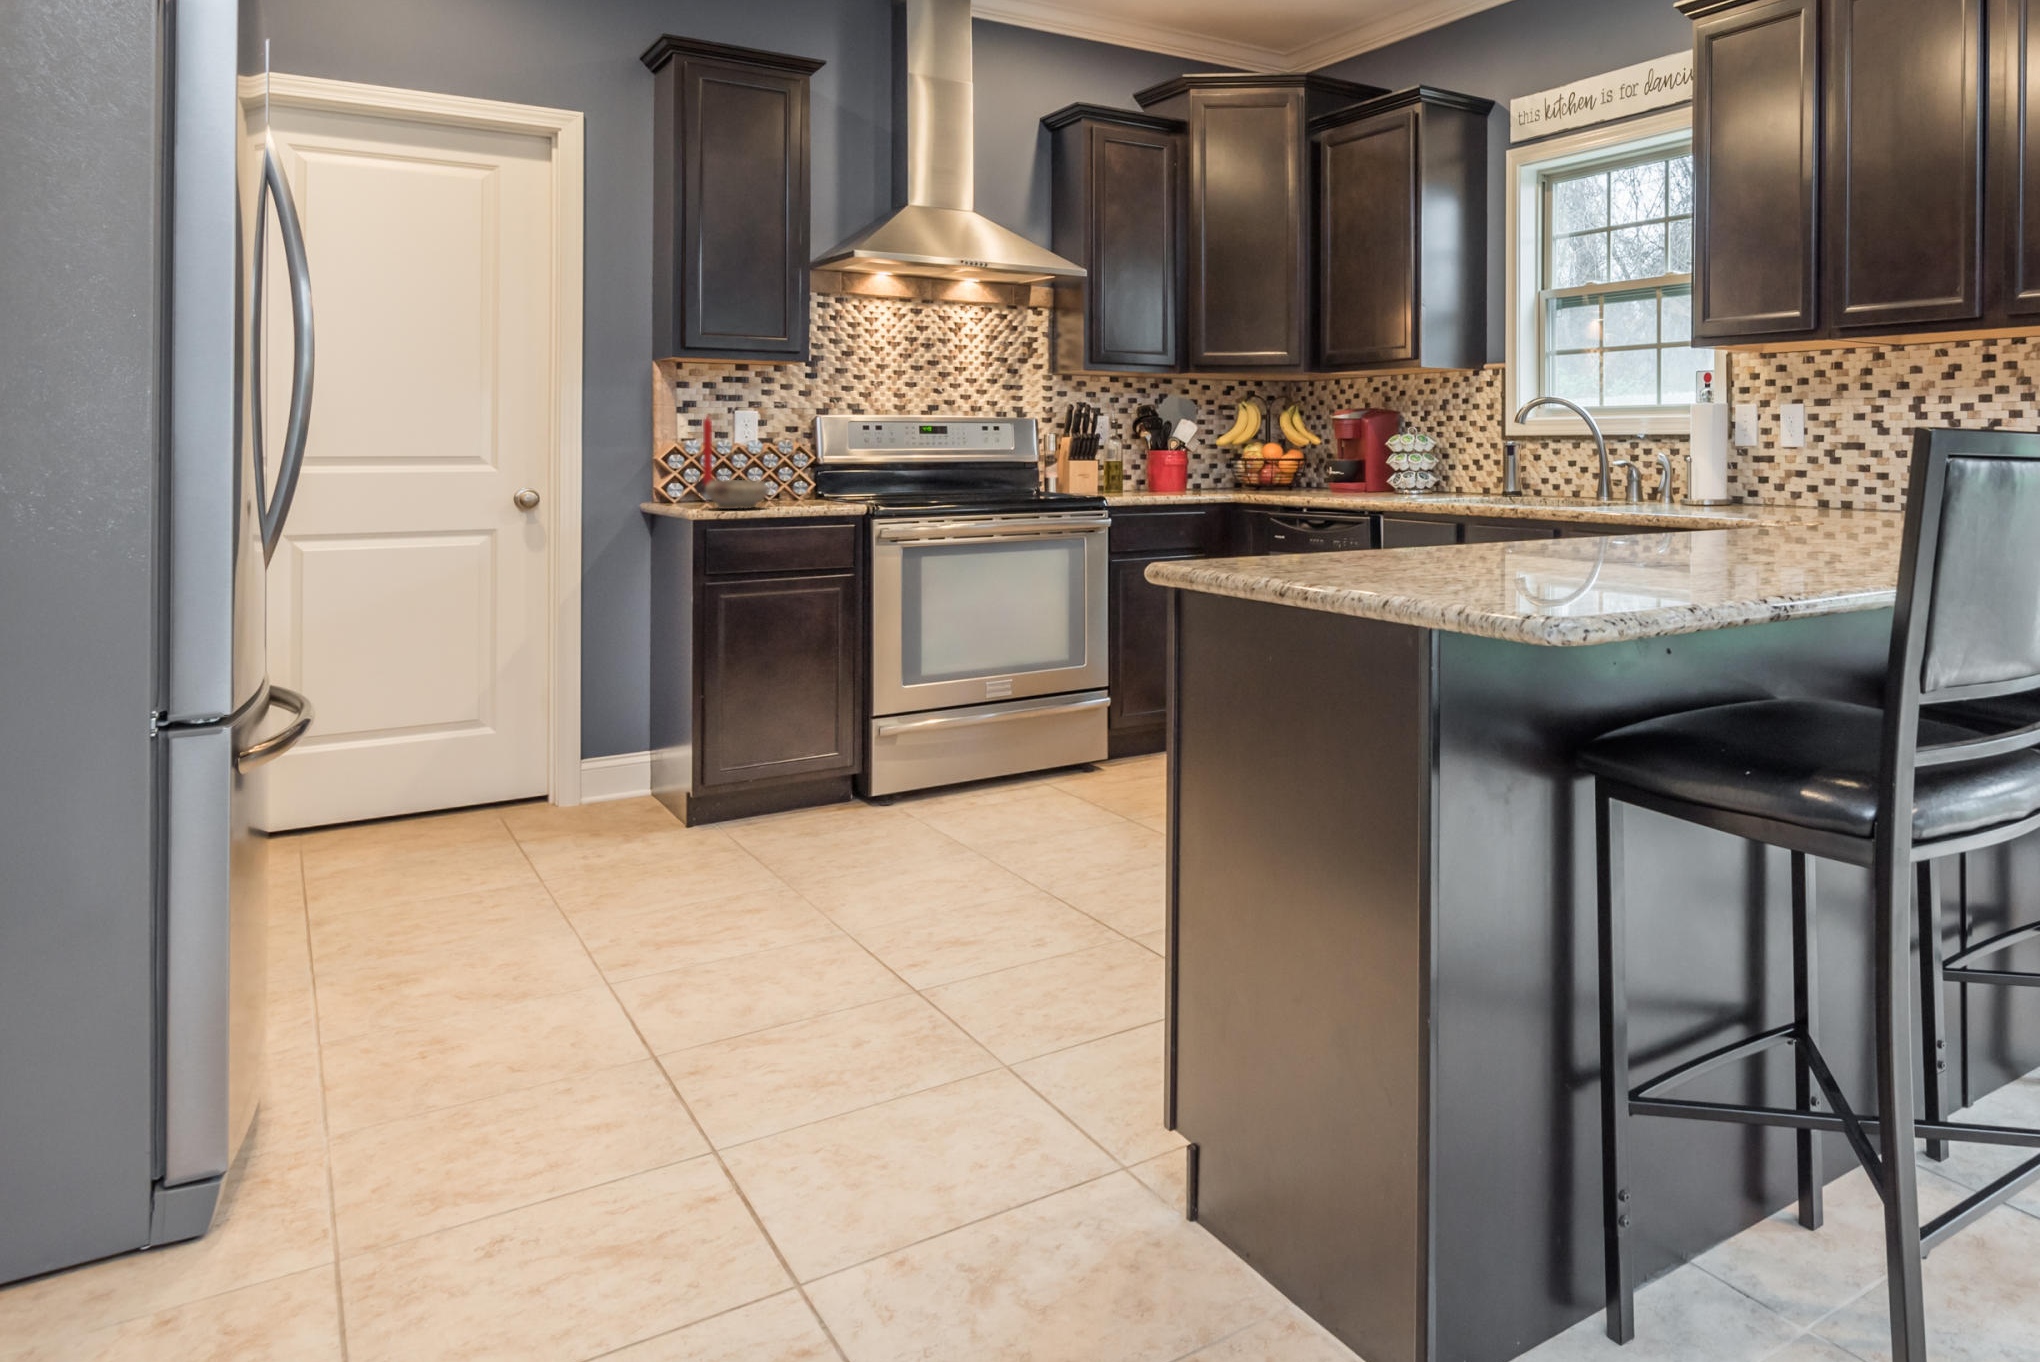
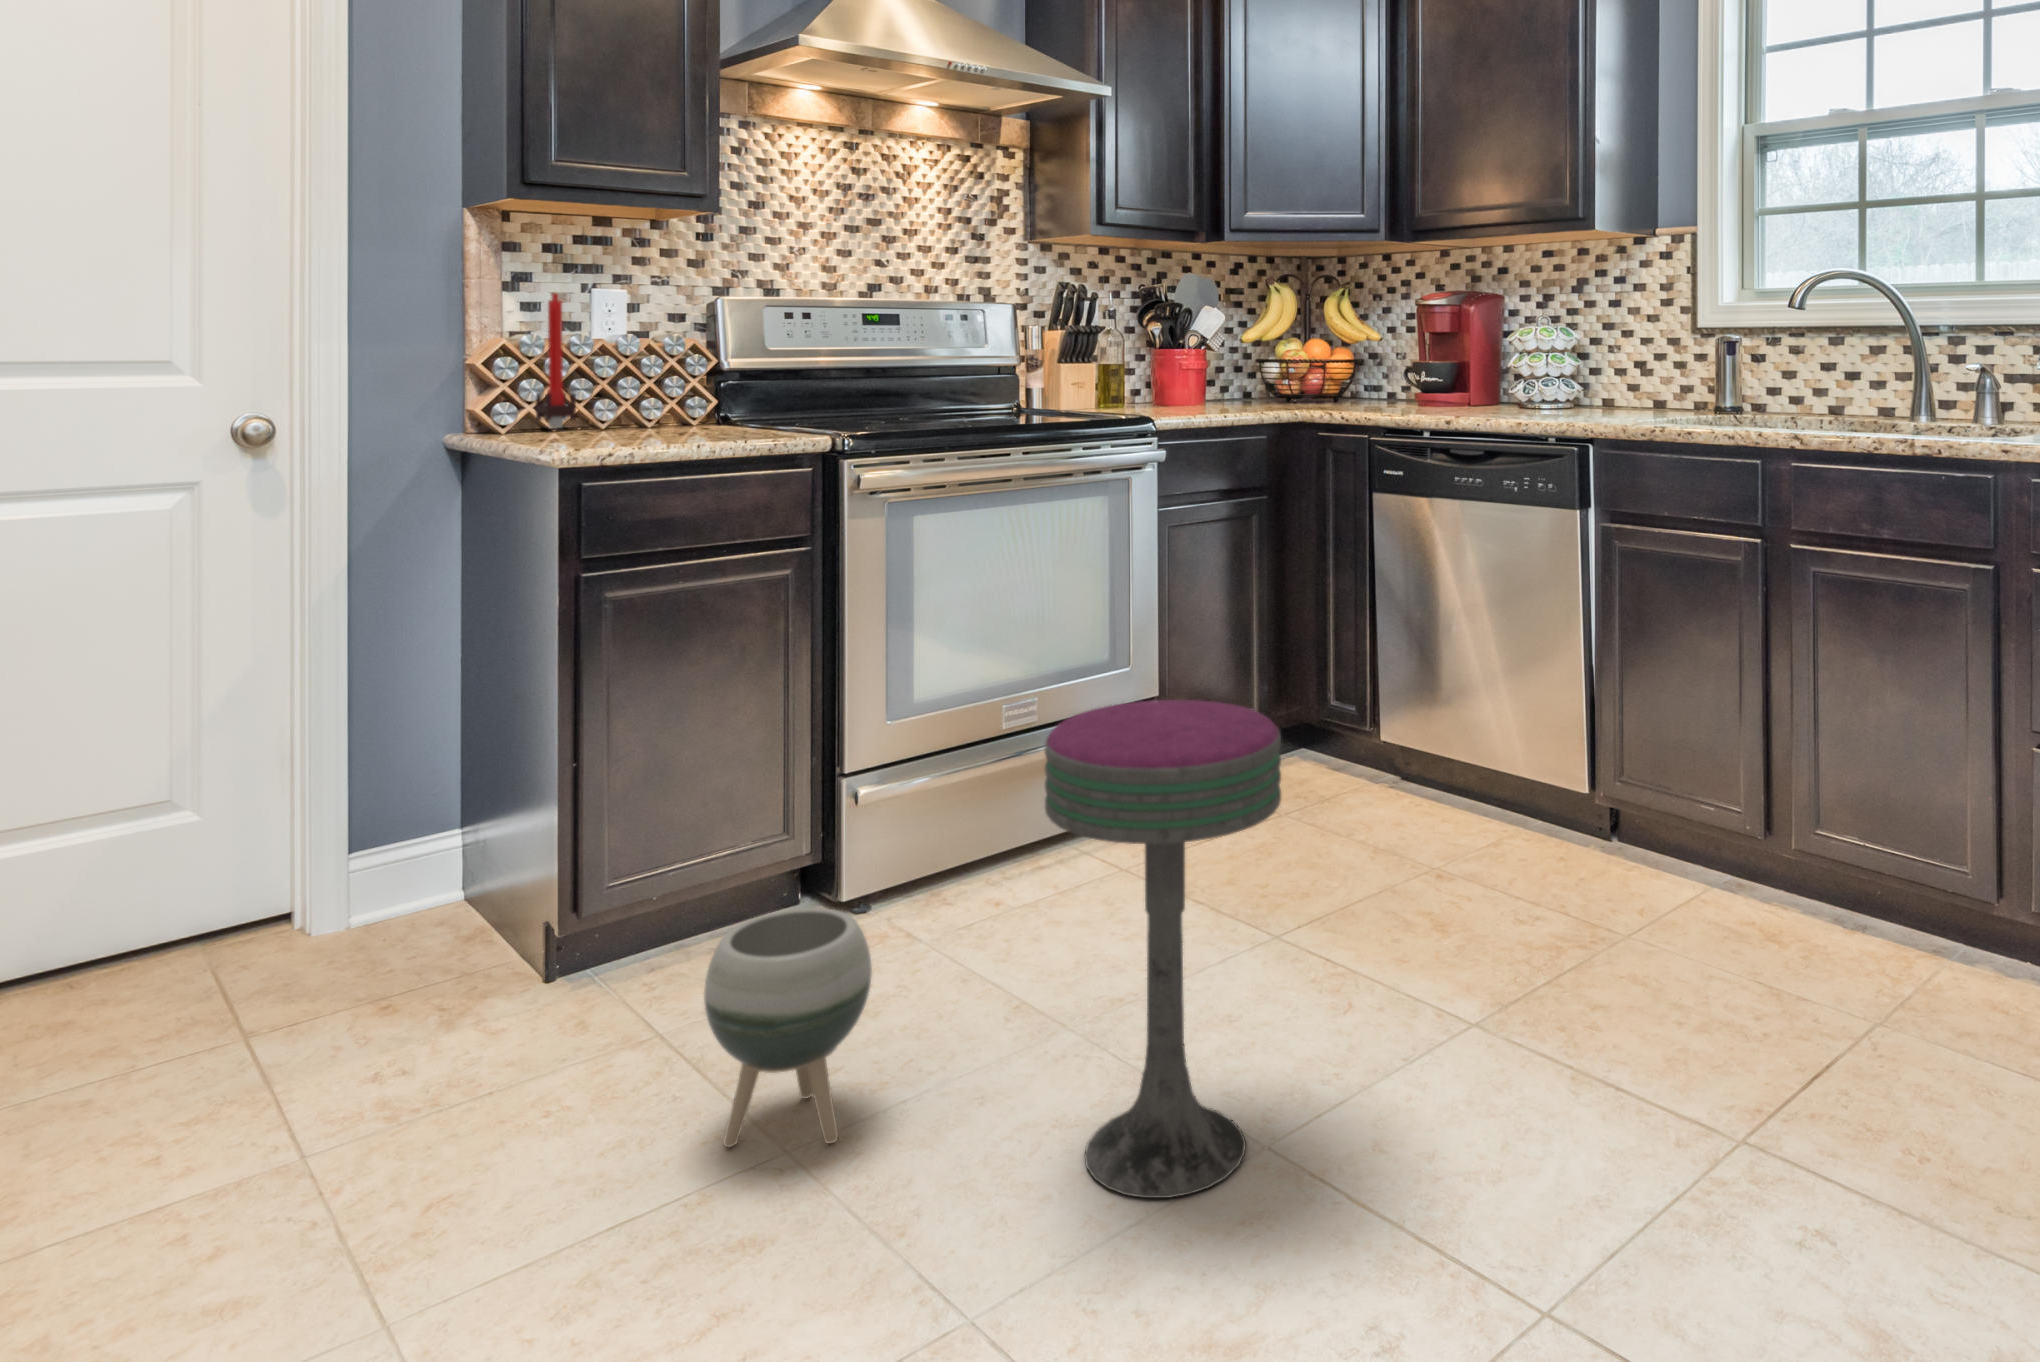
ceramic bowl: present [705,480,768,509] -> none [568,398,671,447]
bar stool: none [923,647,1058,897] -> present [1044,700,1281,1198]
planter: none [753,760,847,878] -> present [704,908,872,1147]

